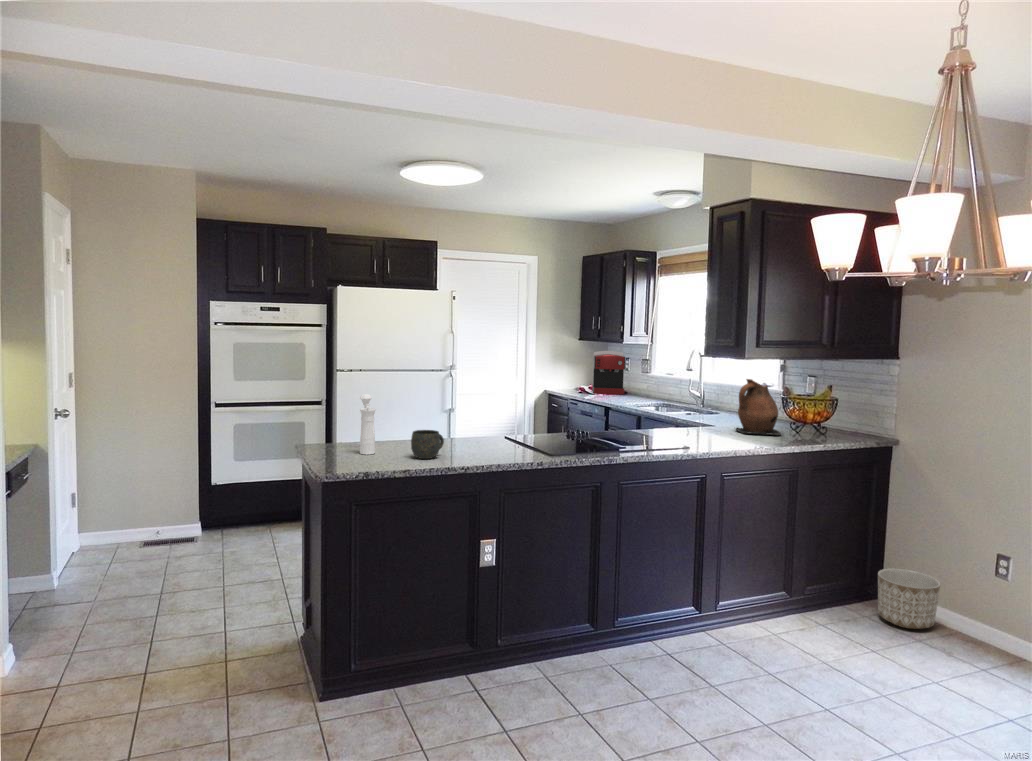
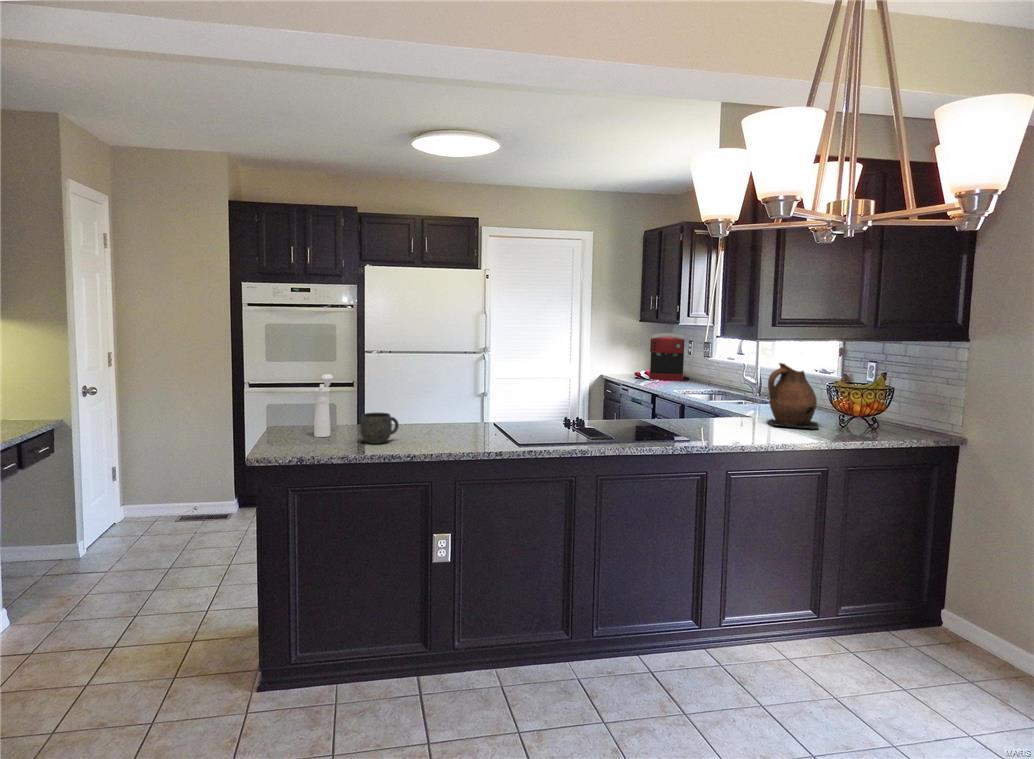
planter: present [878,568,940,629] -> none [931,593,1010,668]

